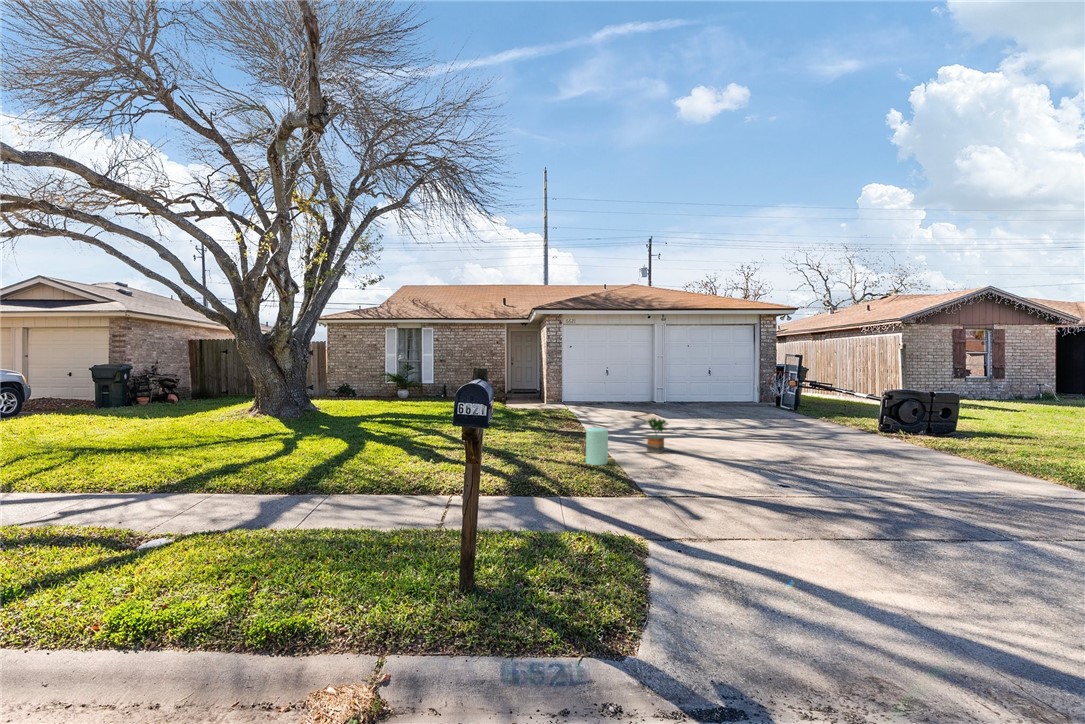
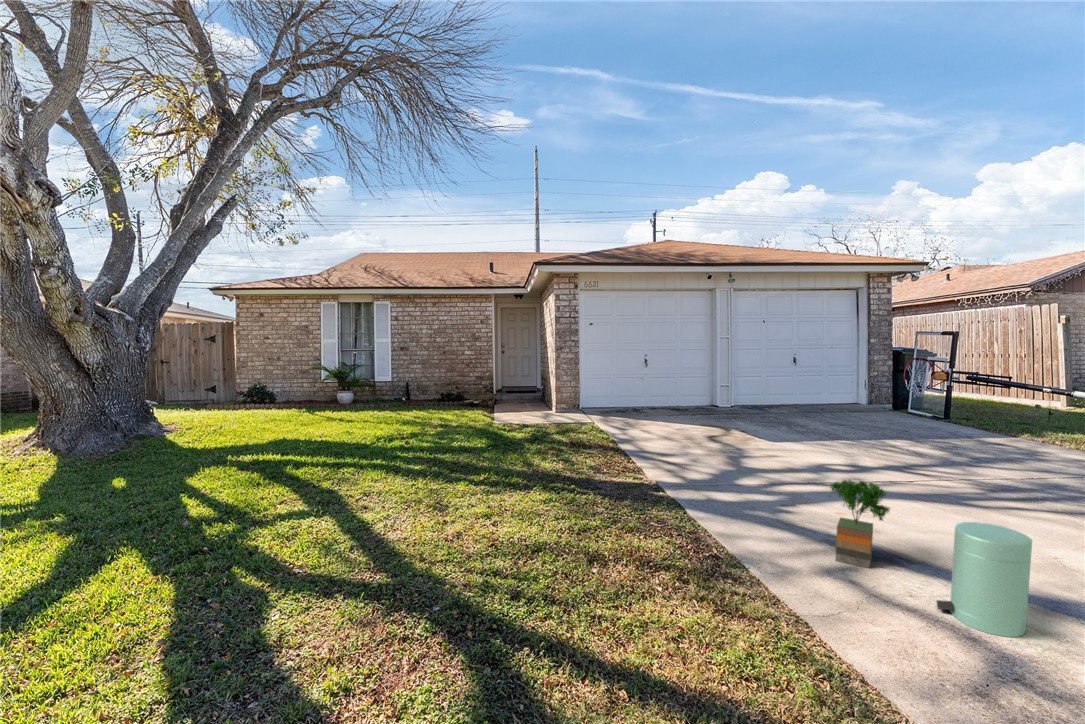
trash can: present [584,428,608,465] -> present [937,522,1032,637]

